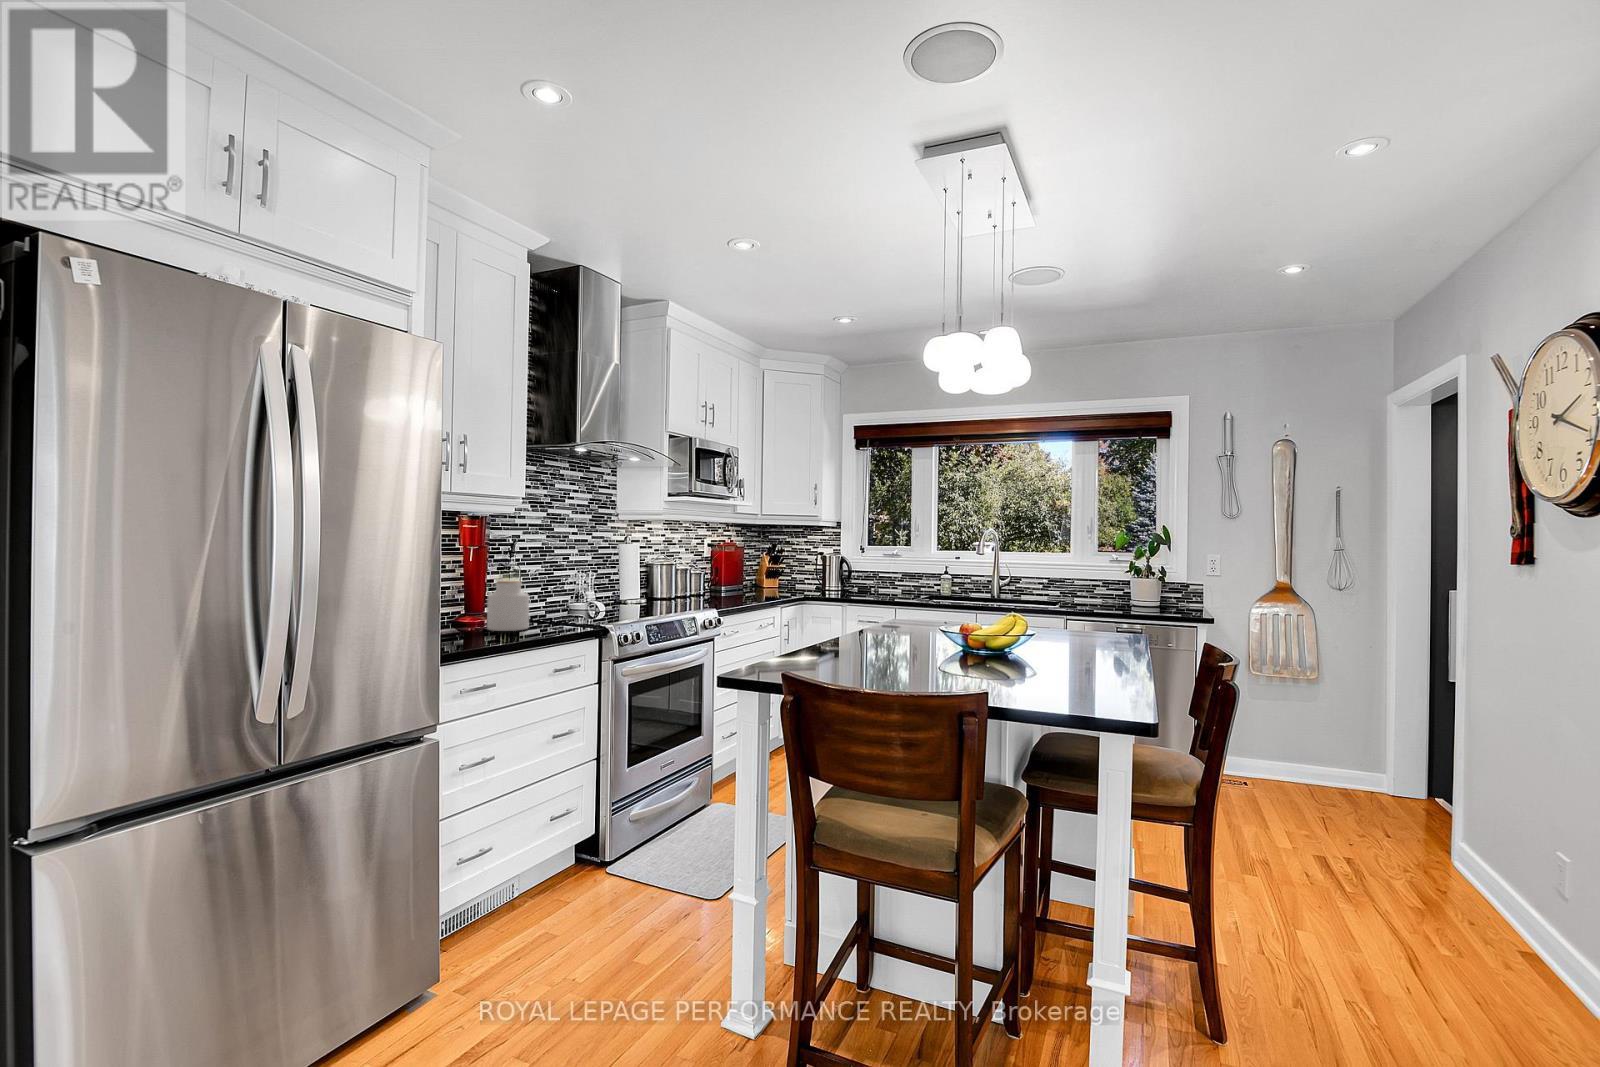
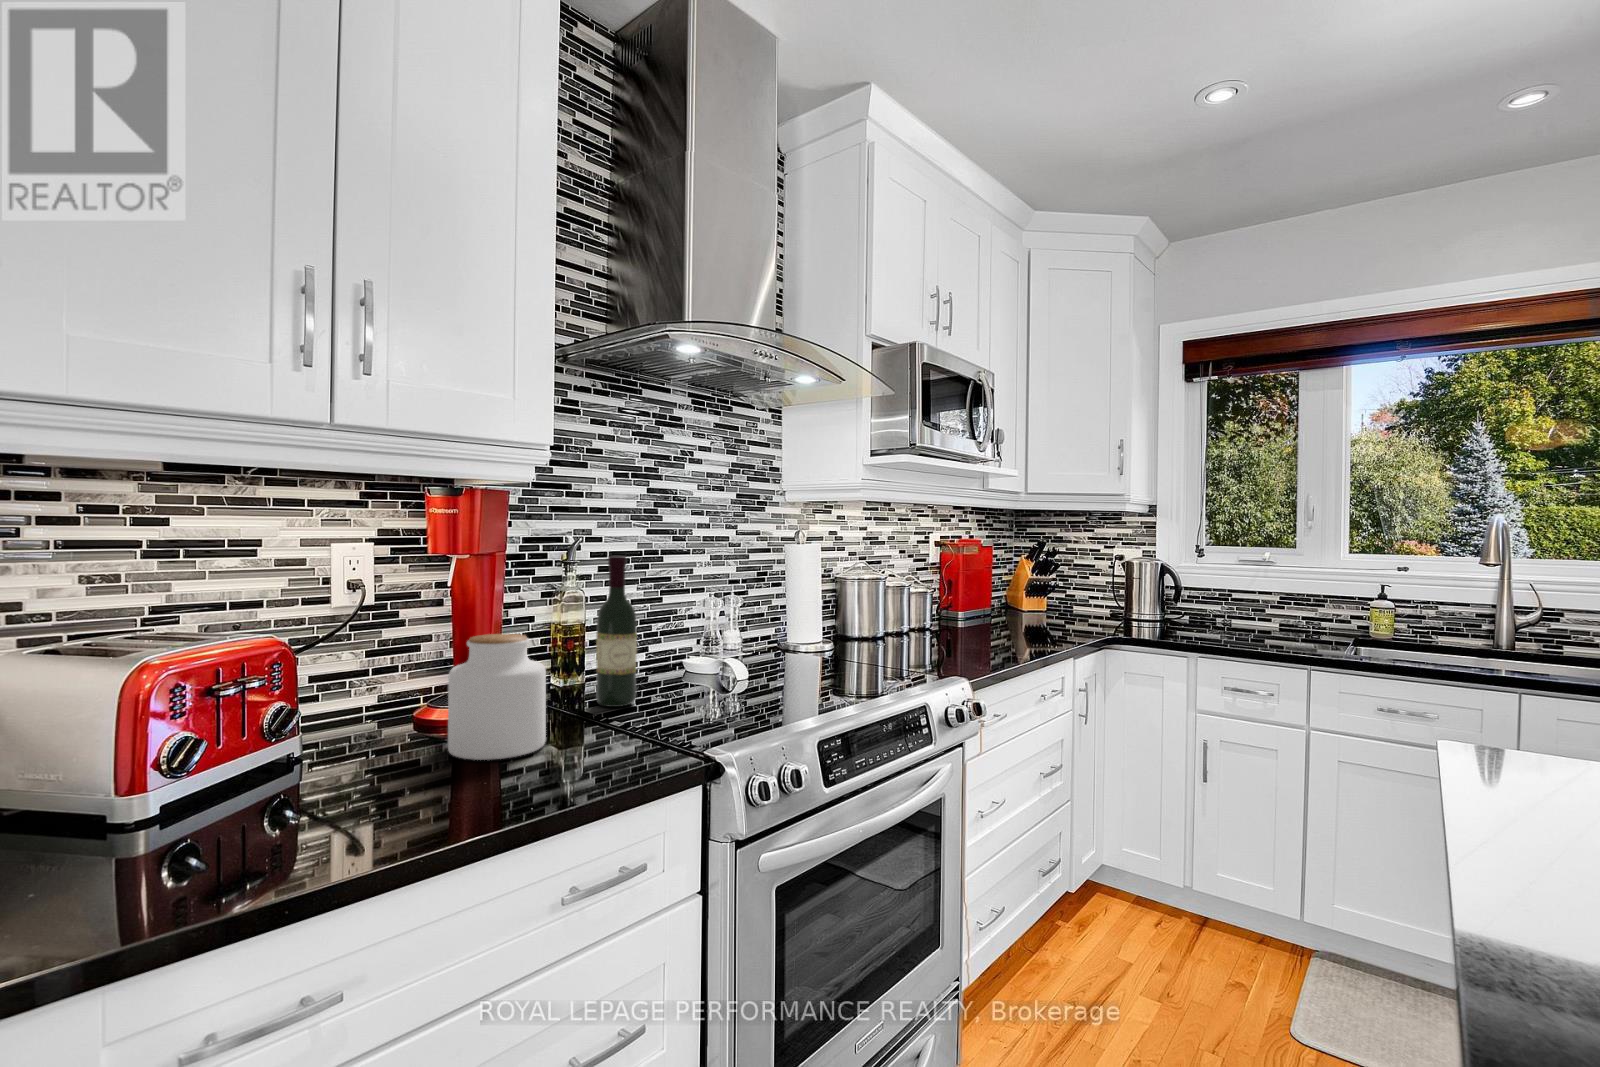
wine bottle: none [537,548,556,620] -> present [596,556,637,707]

